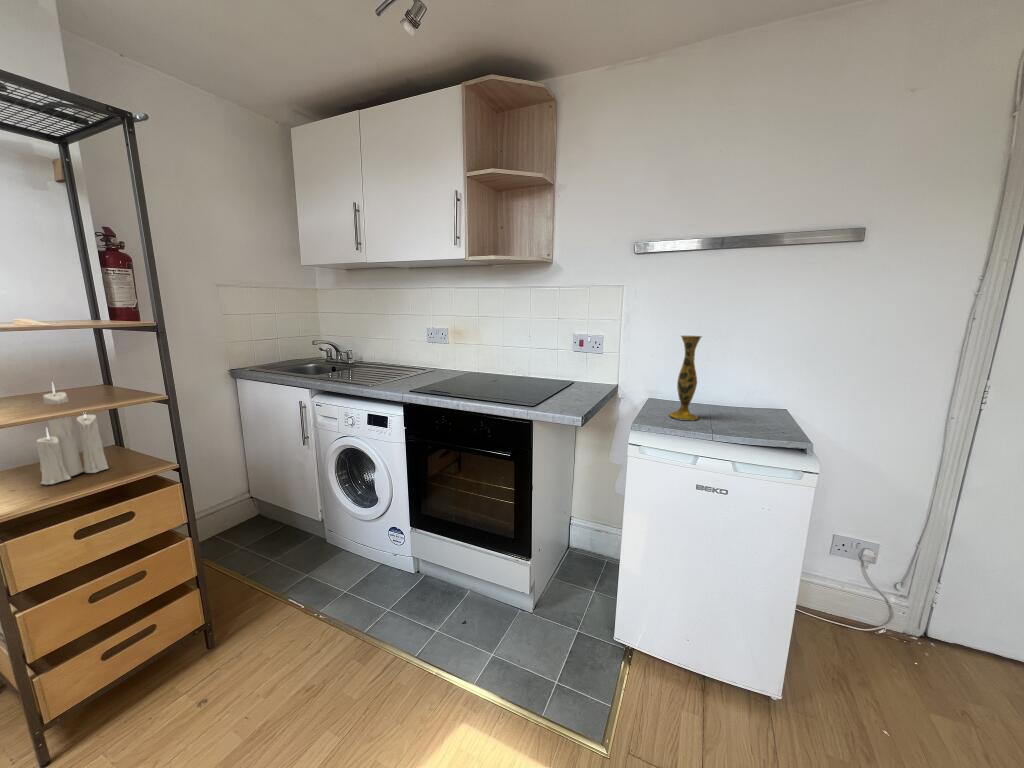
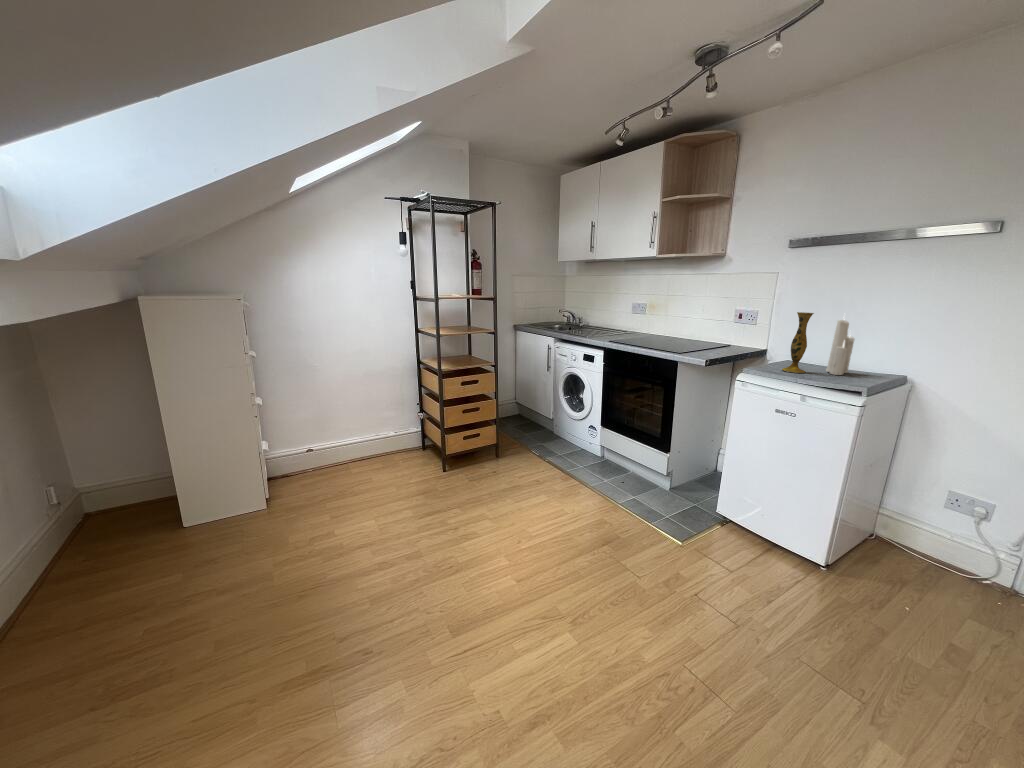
candle: present [36,382,108,485] -> present [826,316,855,375]

